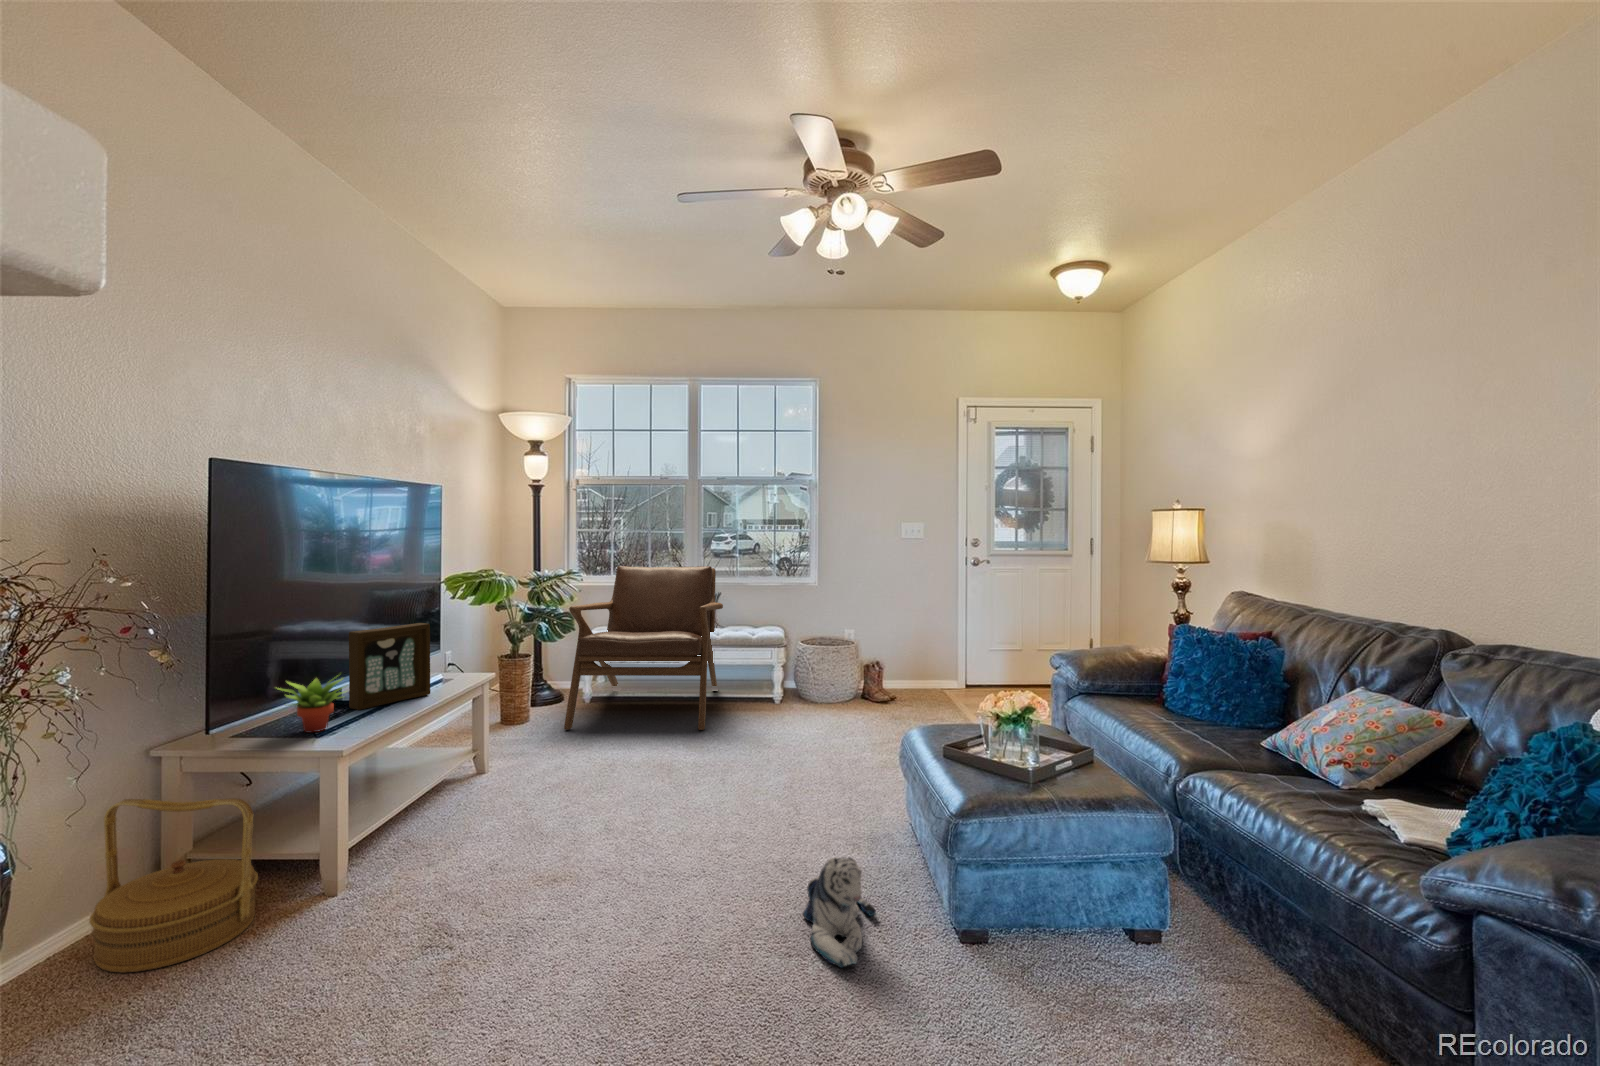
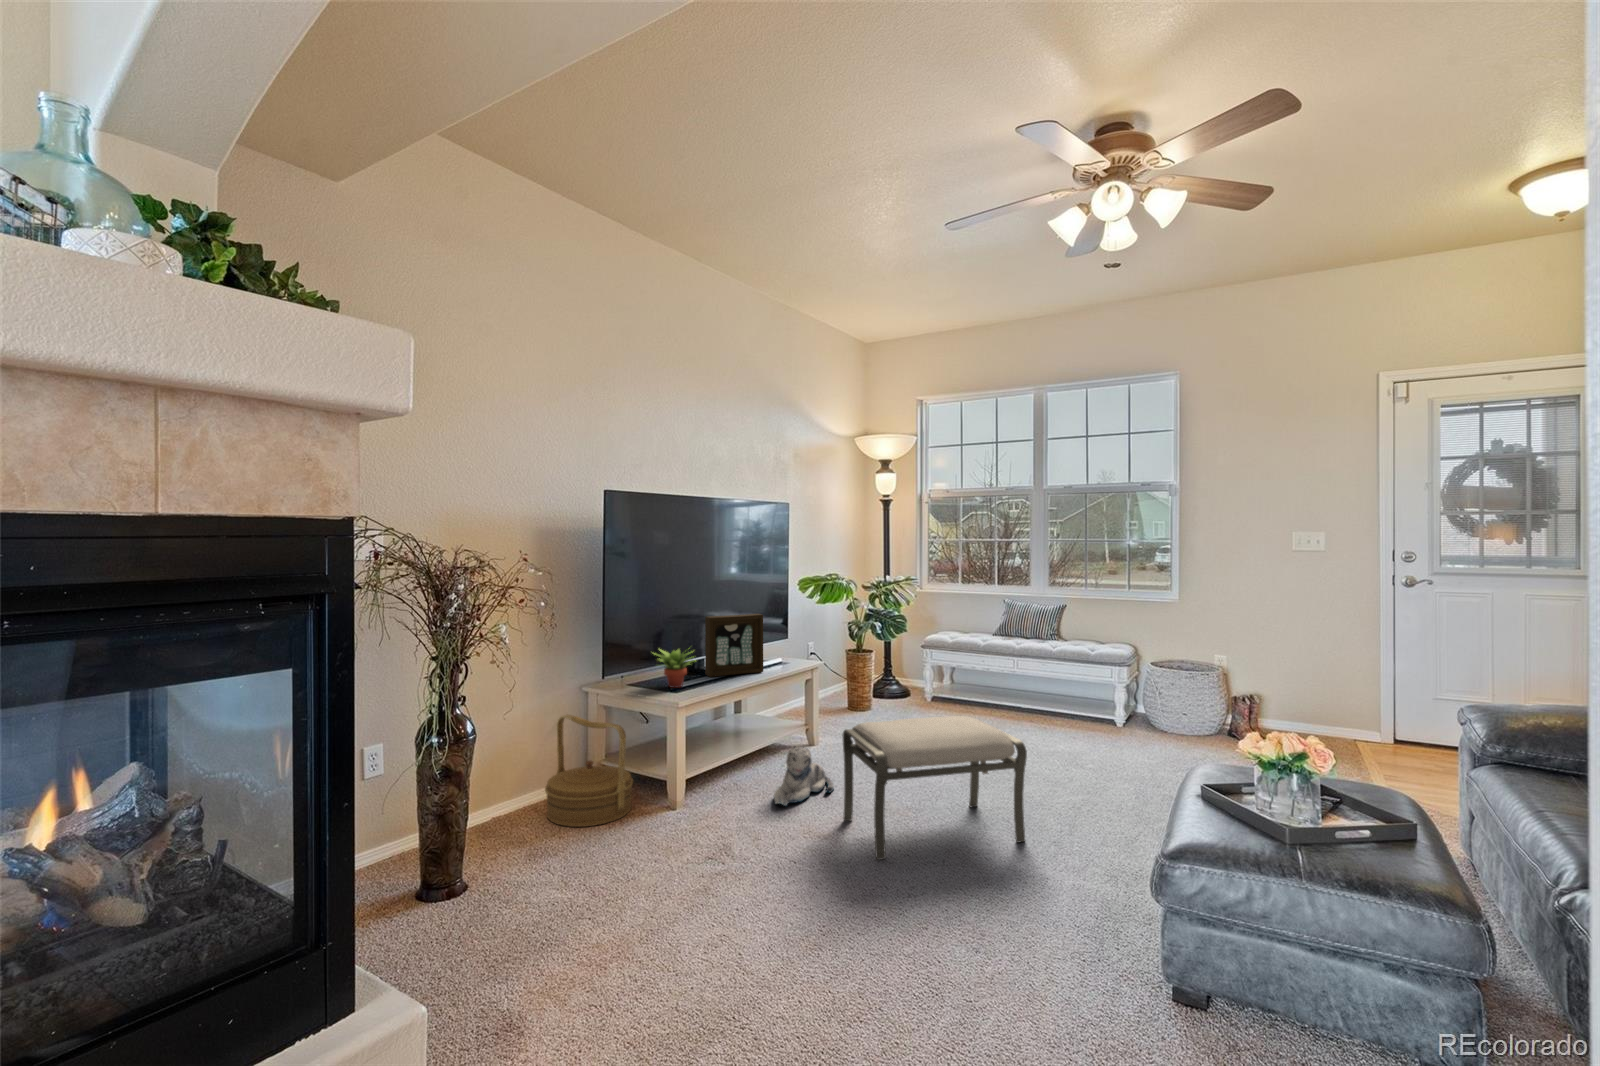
lounge chair: present [564,566,723,730] -> none [892,574,1060,742]
ottoman: none [568,714,767,889] -> present [842,716,1027,860]
plush toy: present [803,857,876,968] -> present [774,746,834,806]

